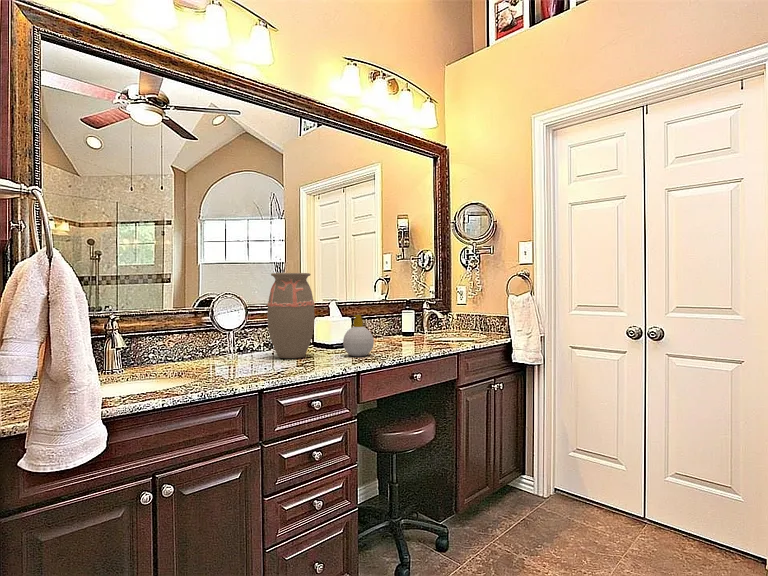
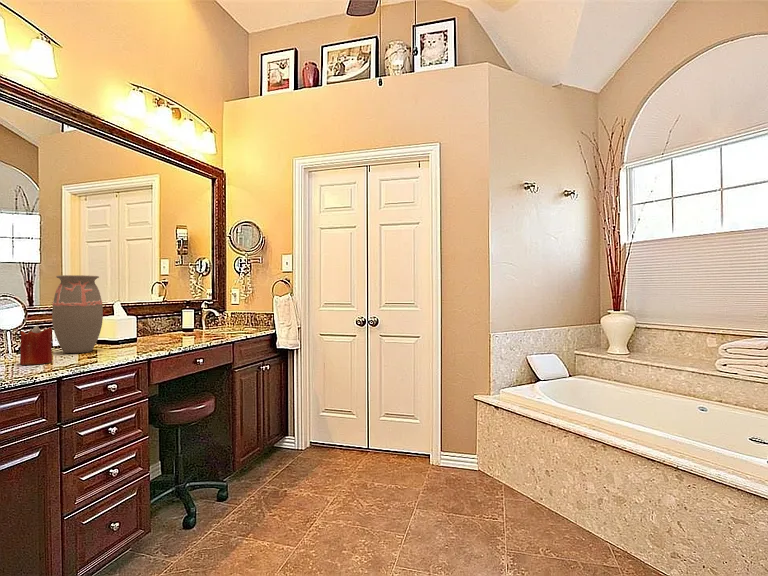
soap bottle: present [343,315,374,356] -> none [131,313,161,348]
candle: none [233,328,262,371] -> present [20,325,52,365]

